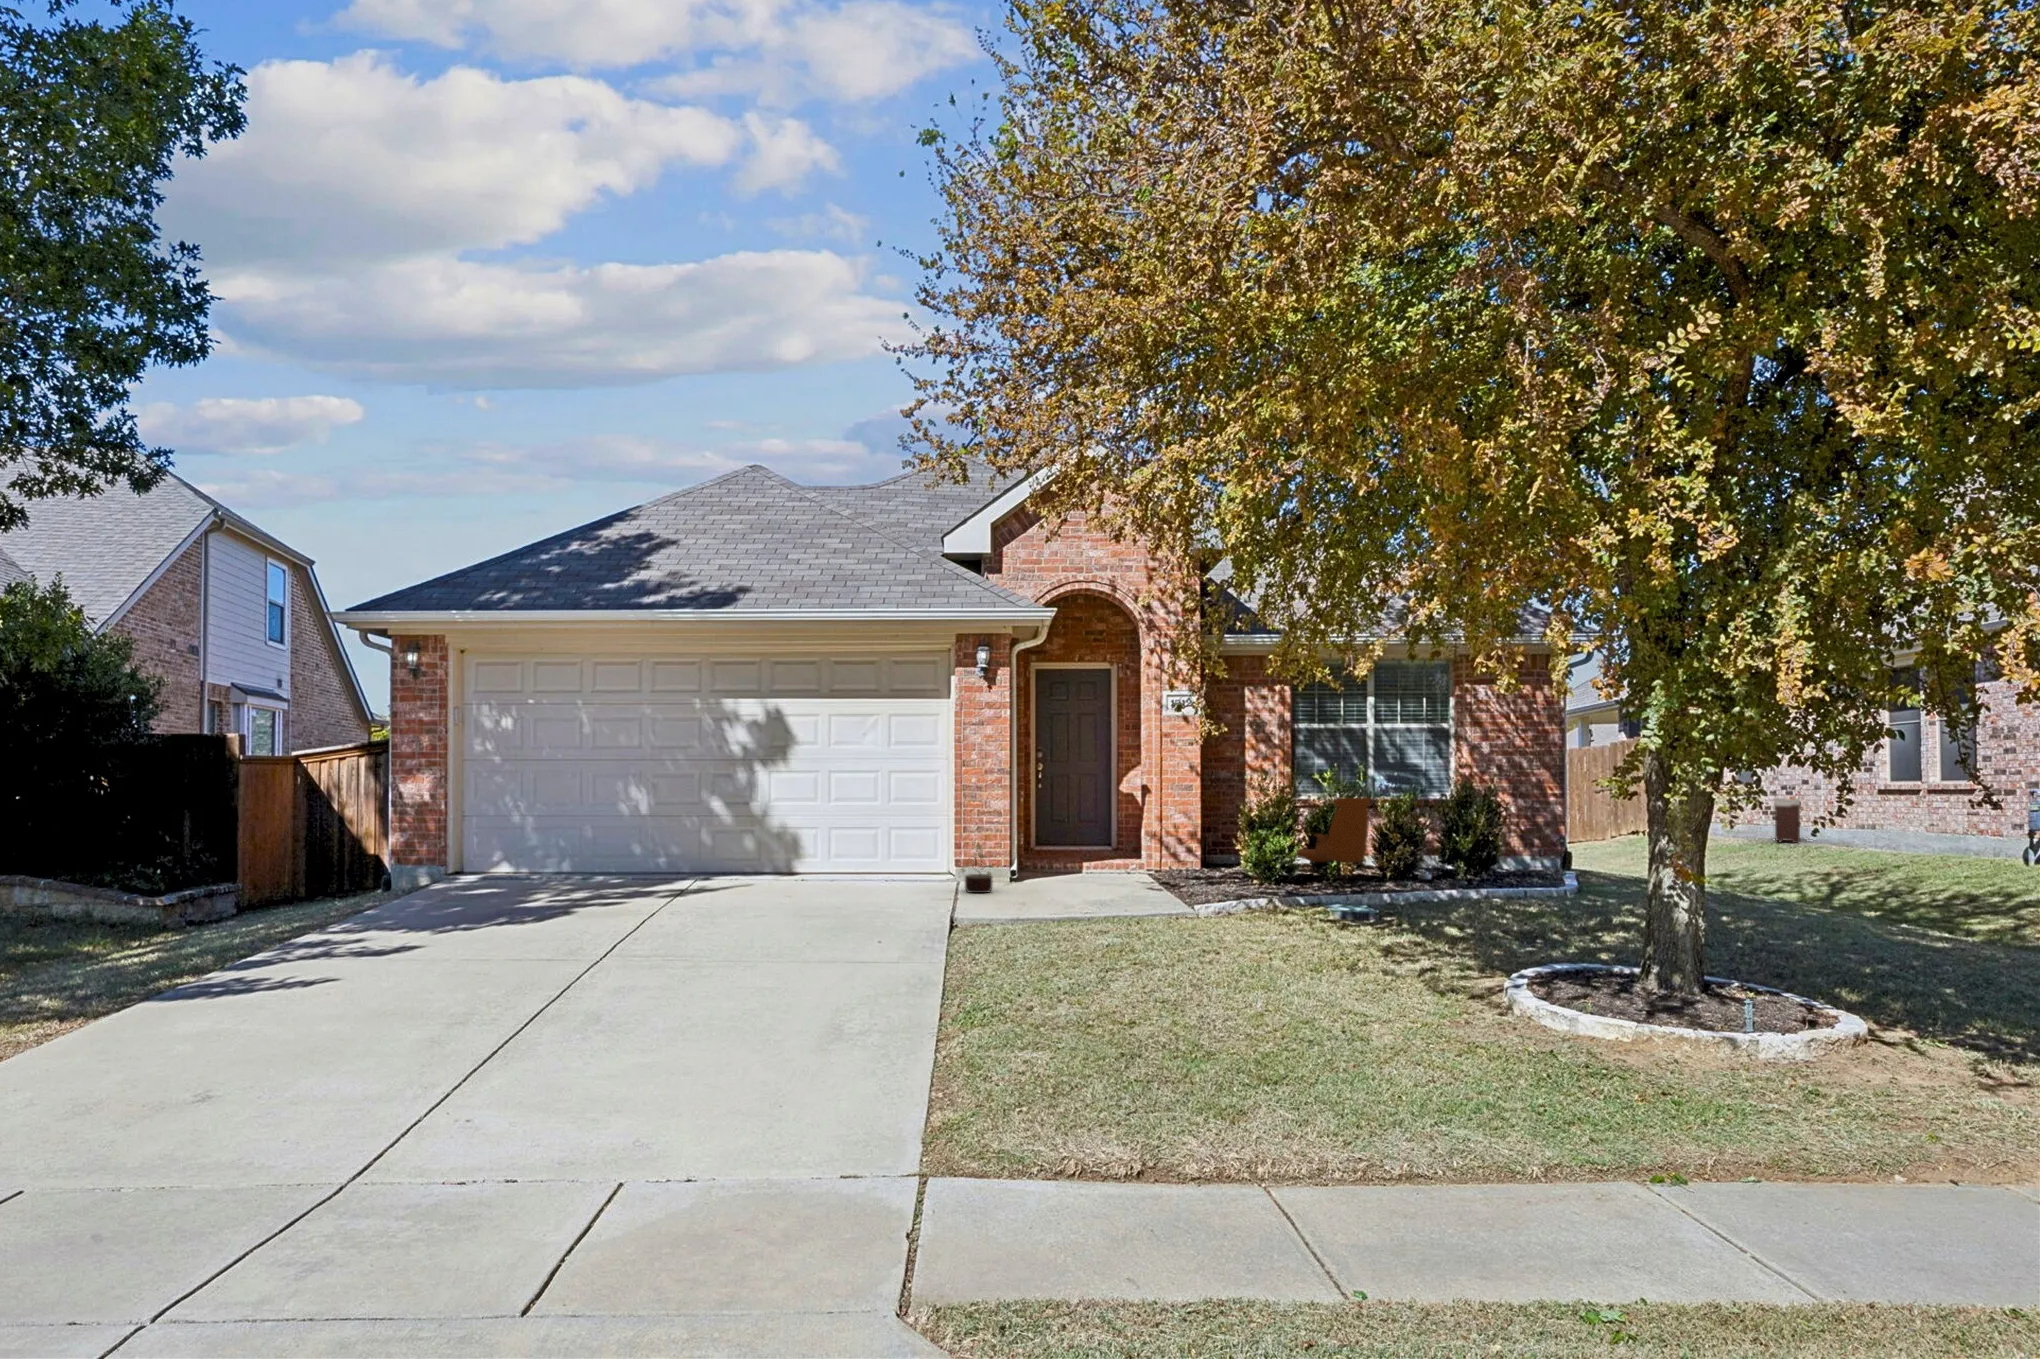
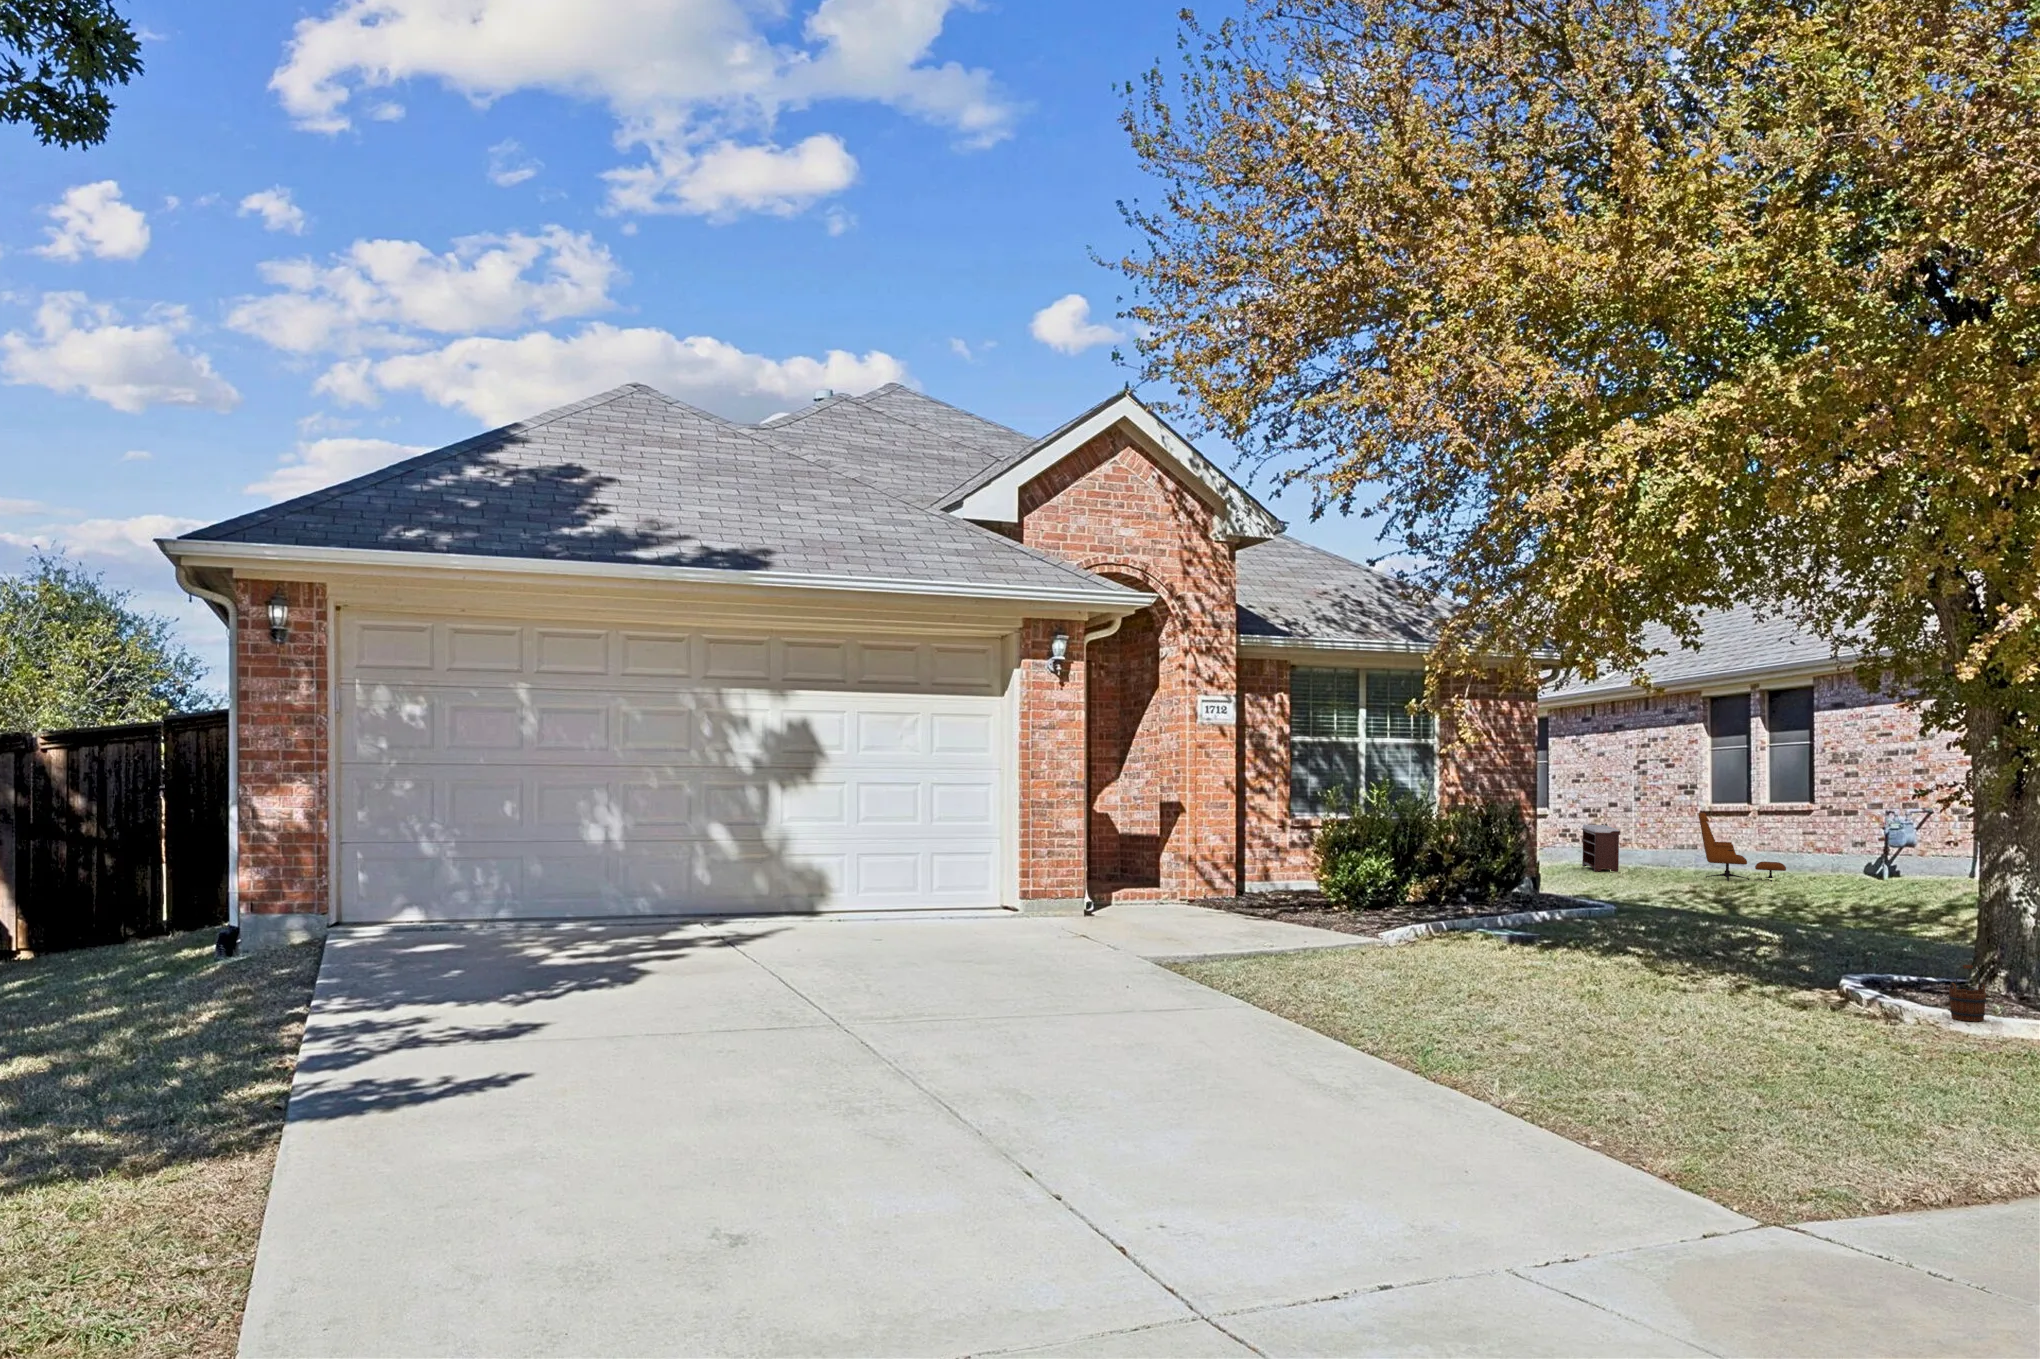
lounge chair: present [1296,797,1370,881] -> present [1698,813,1786,882]
decorative plant: present [962,842,993,893] -> none [1023,871,1068,936]
wooden bucket: none [1607,954,1645,1009] -> present [1949,965,1986,1022]

